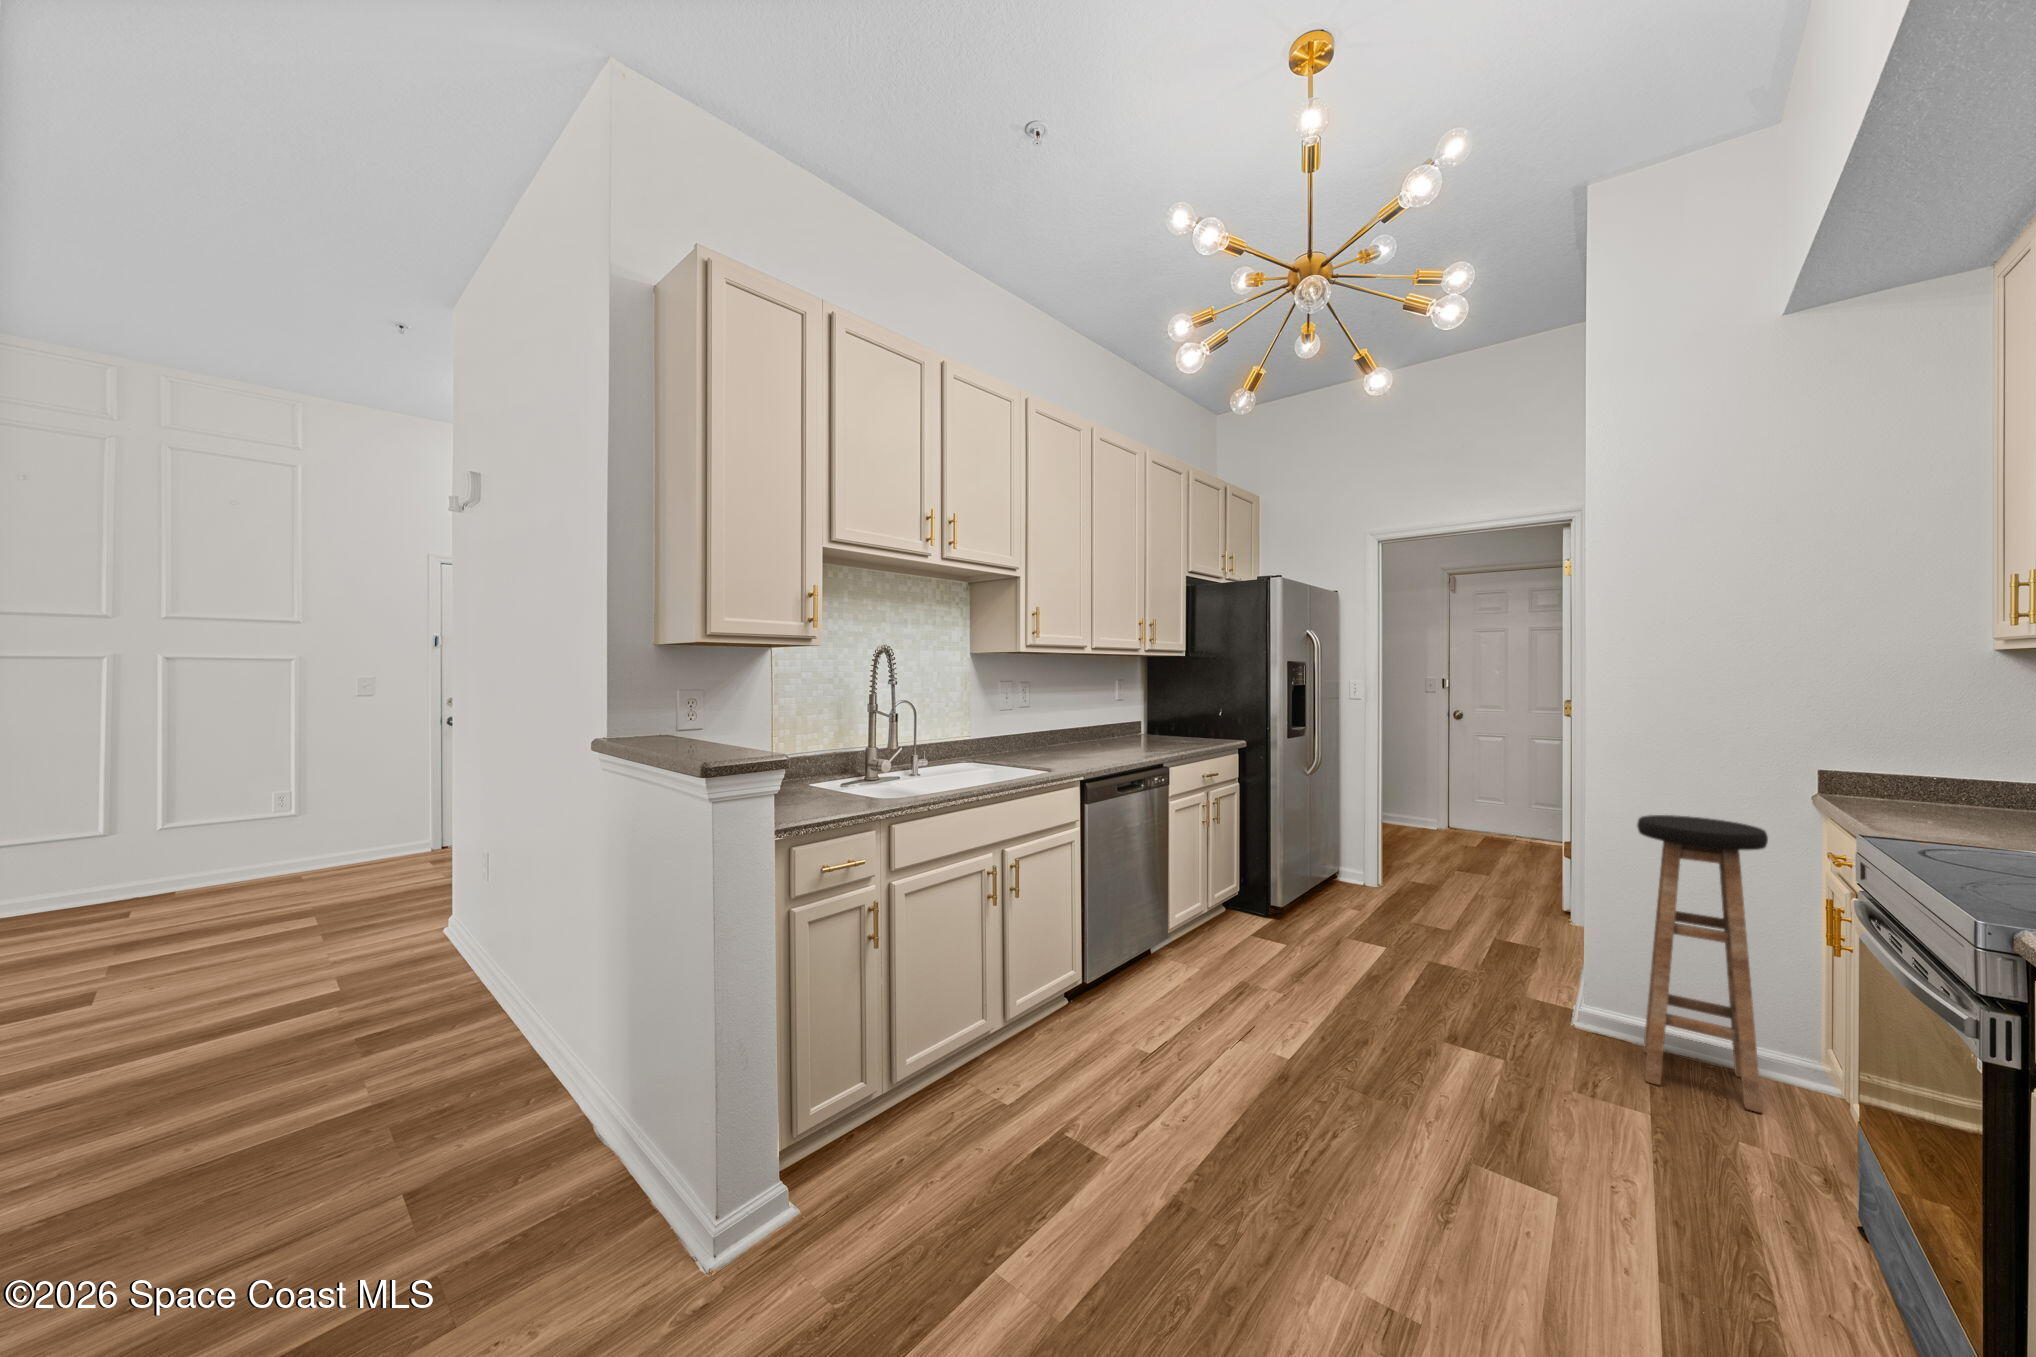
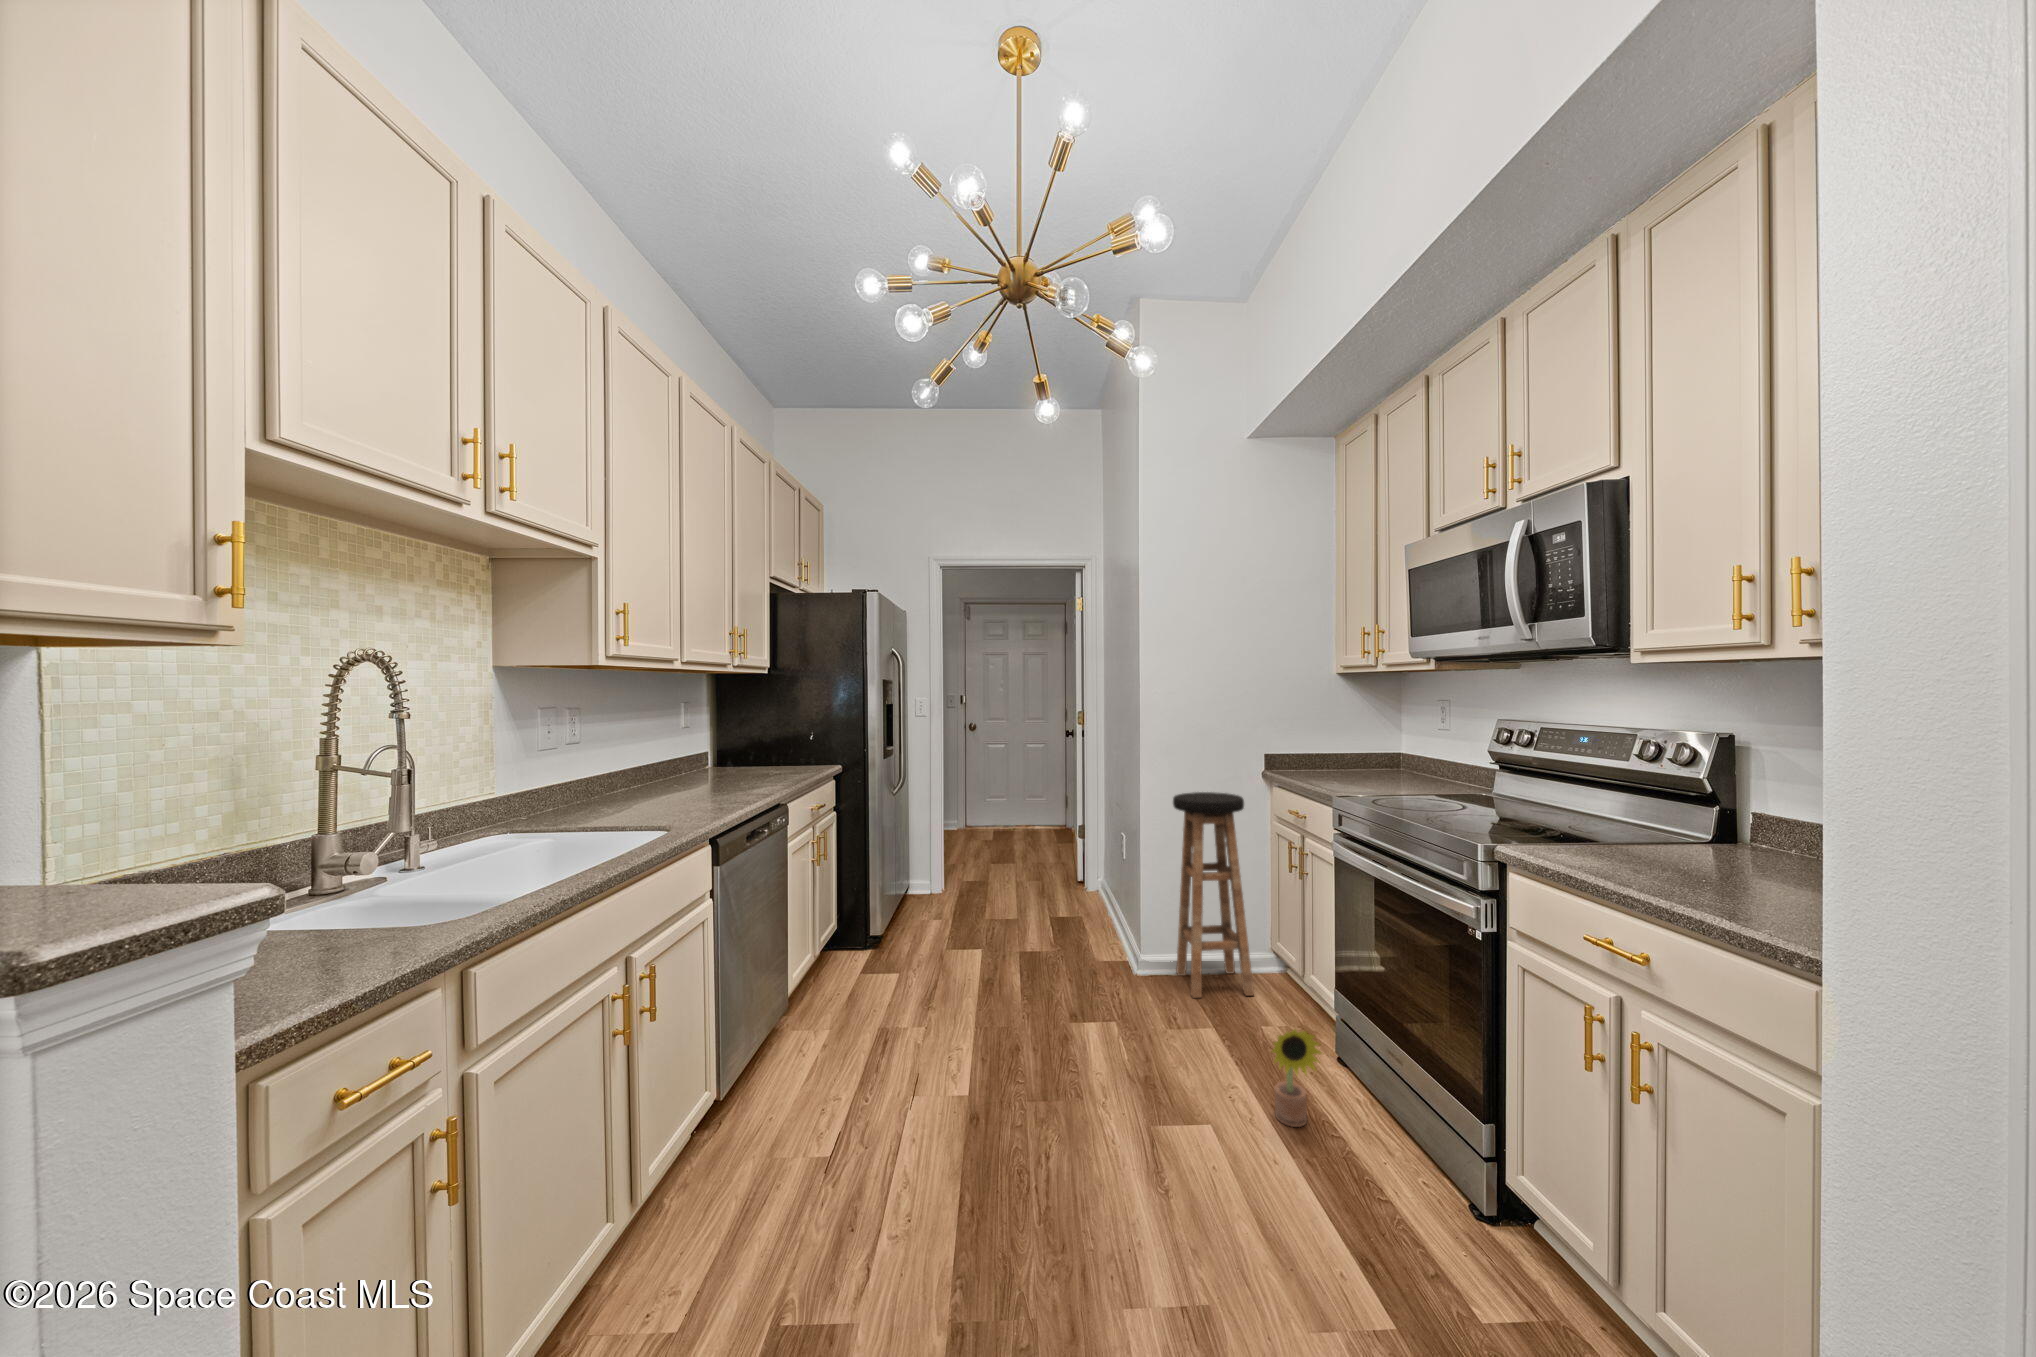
decorative plant: none [1644,1126,1737,1262] -> present [1272,1029,1322,1127]

